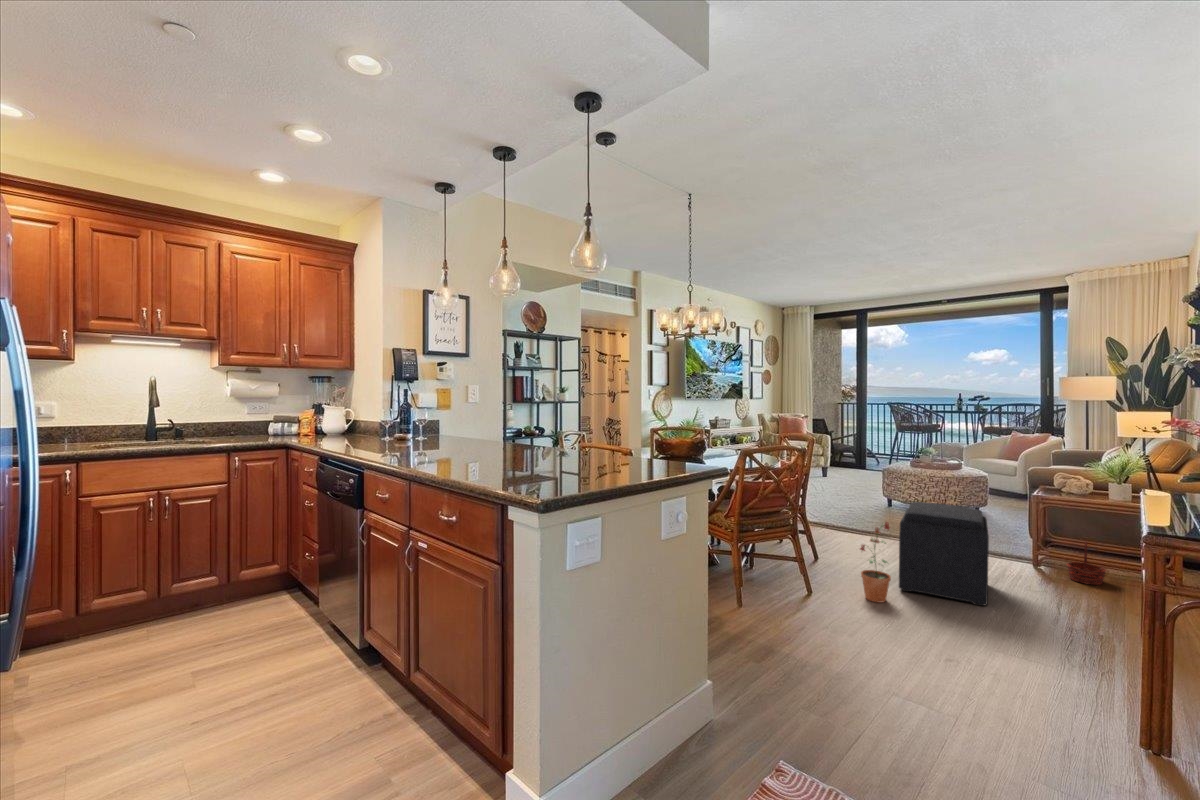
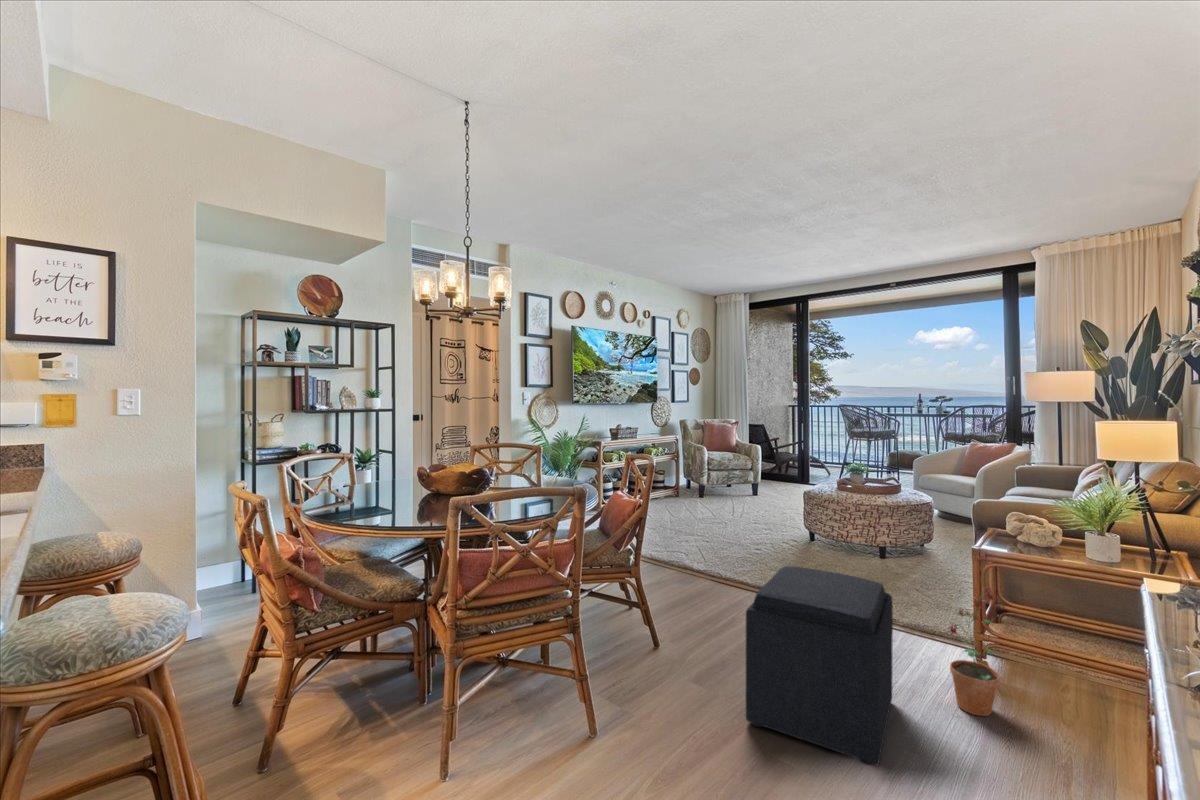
potted plant: present [860,522,891,603] -> present [949,587,999,716]
basket: present [1067,542,1106,585] -> none [1021,629,1083,703]

